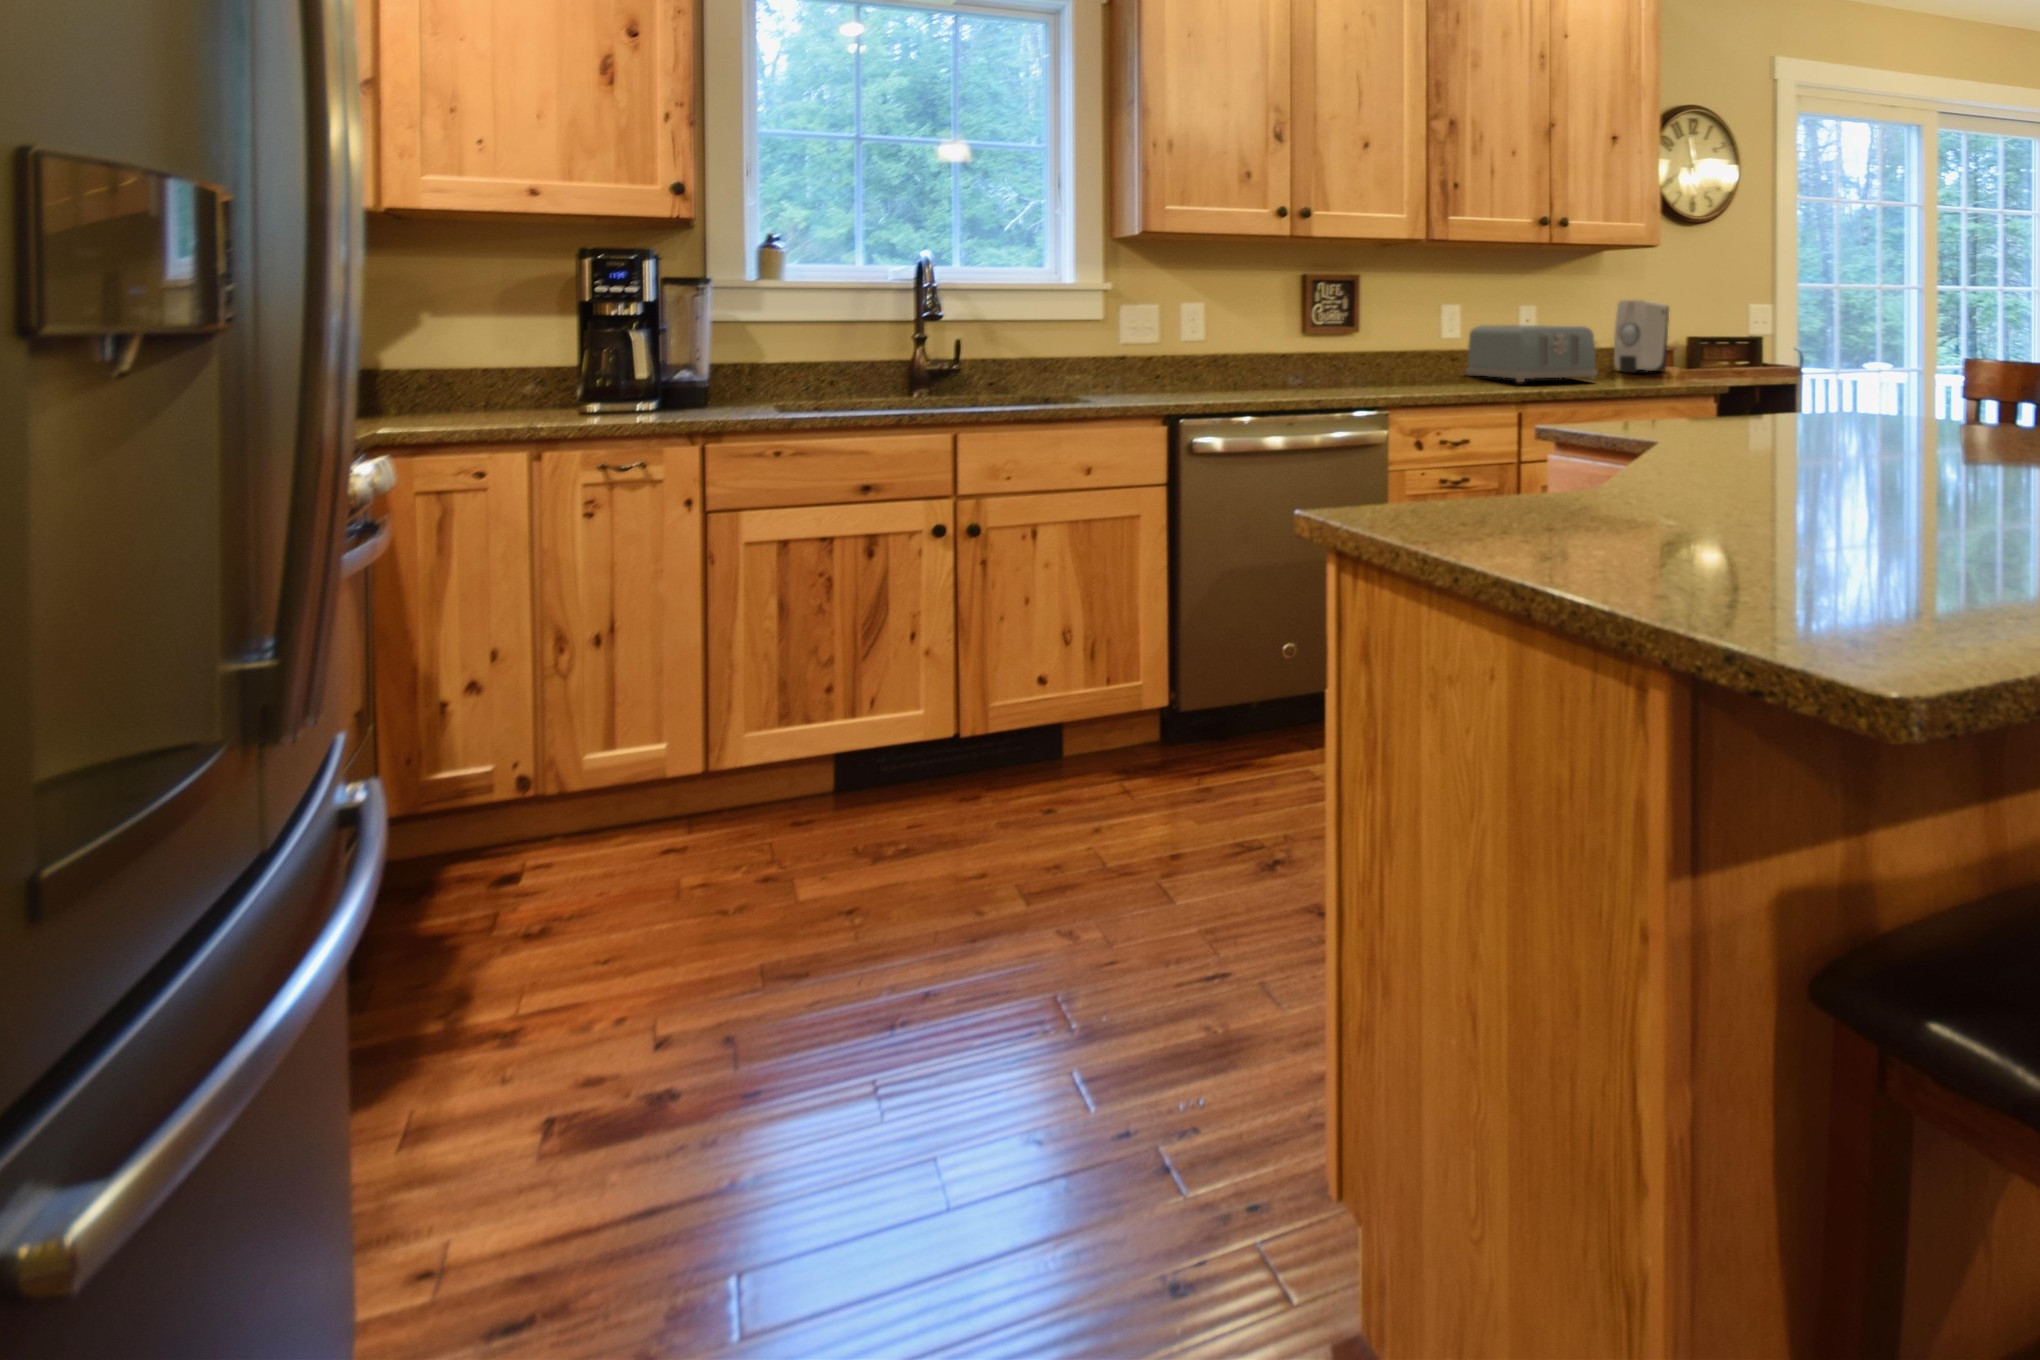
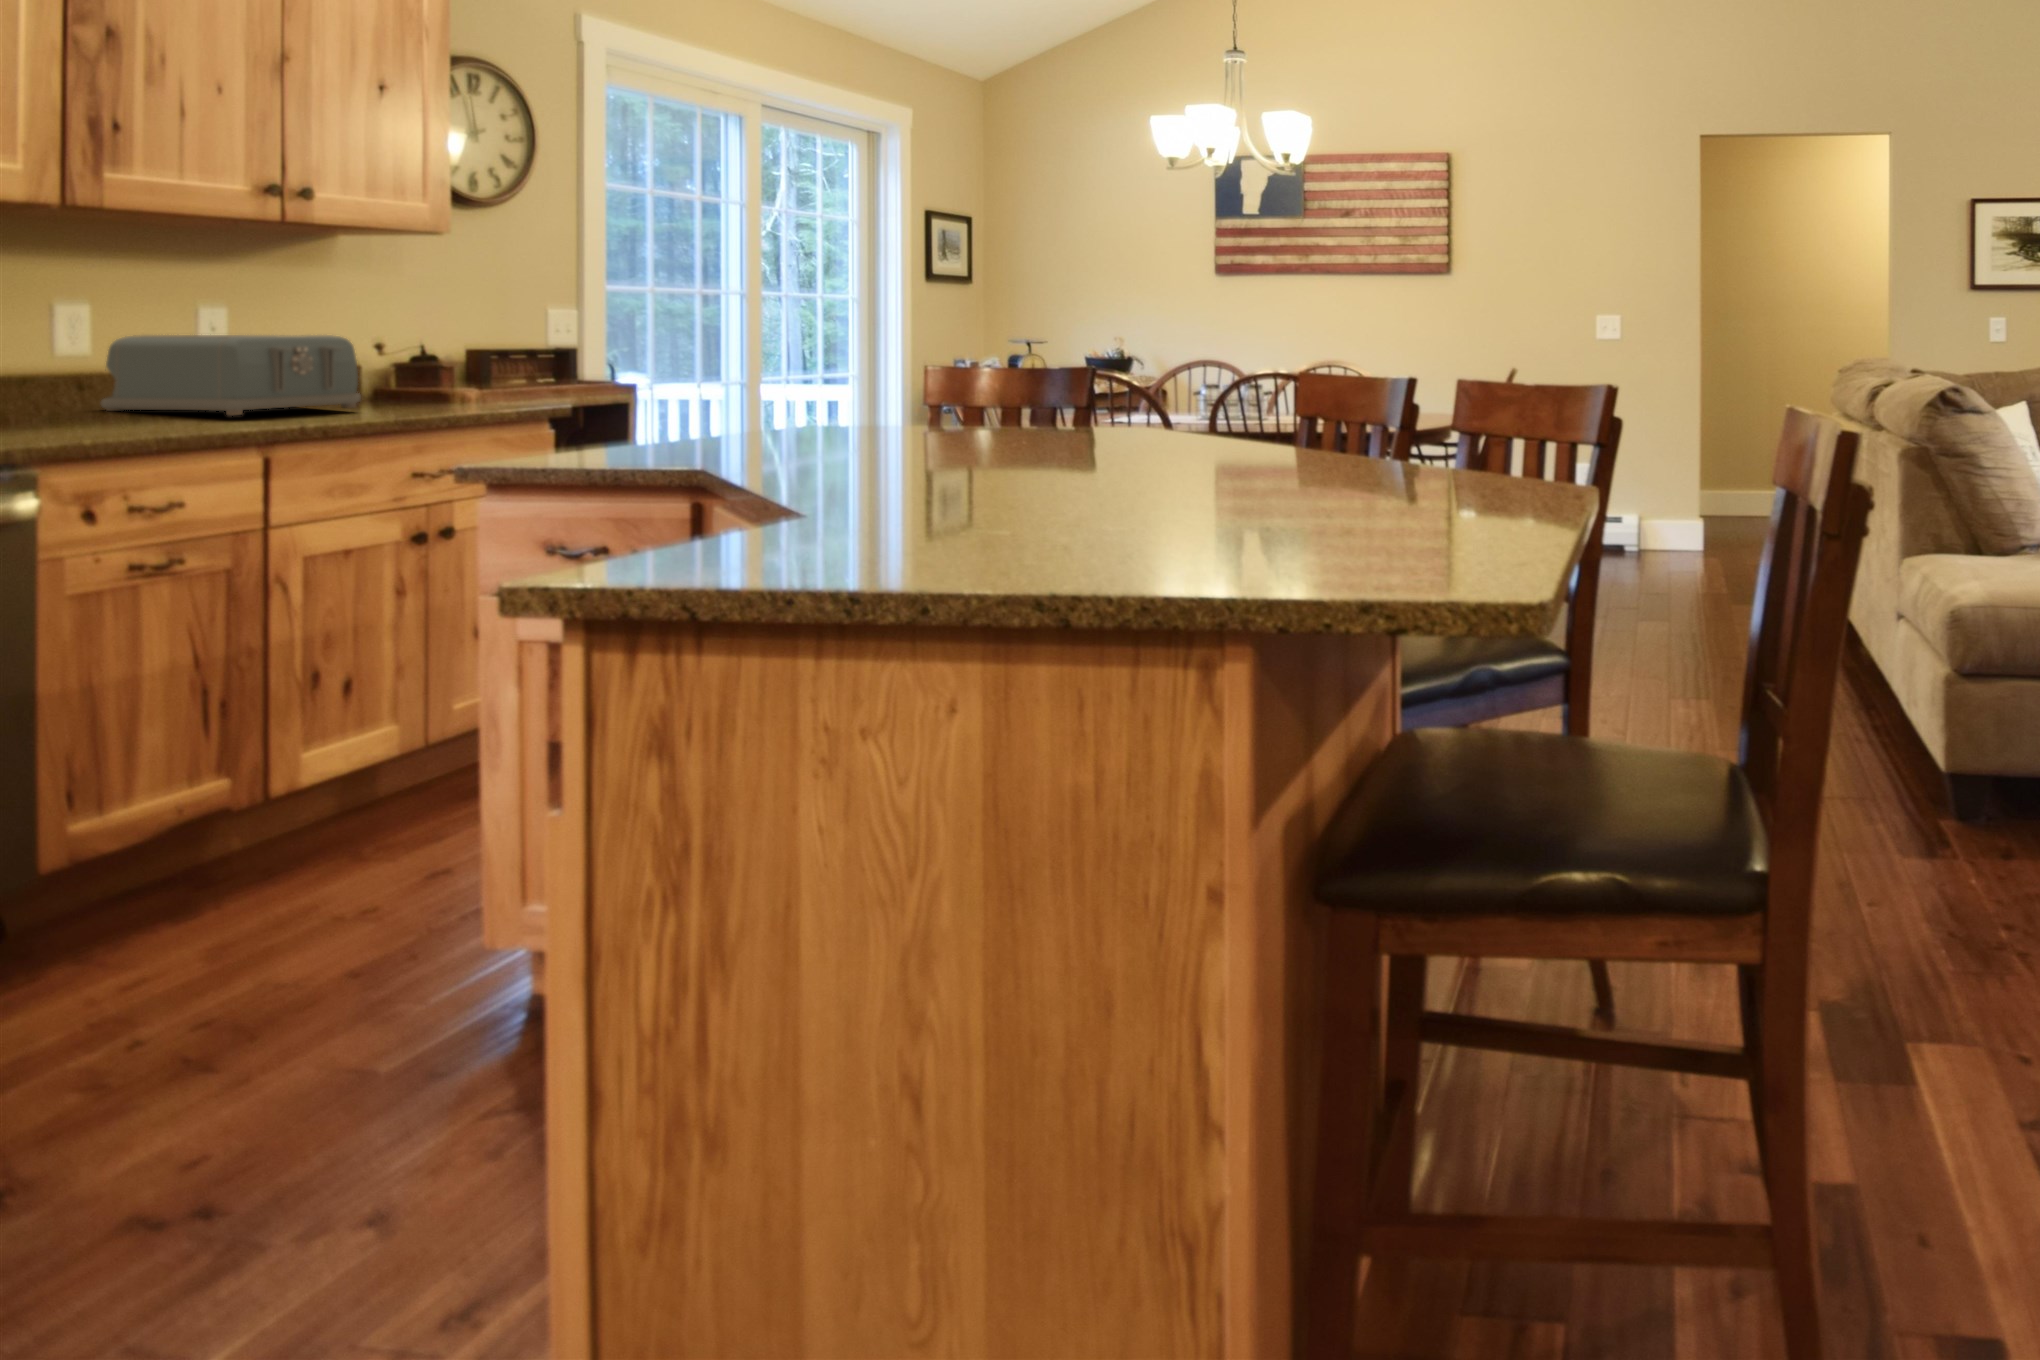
soap dispenser: present [1614,300,1669,372] -> none [359,302,444,397]

